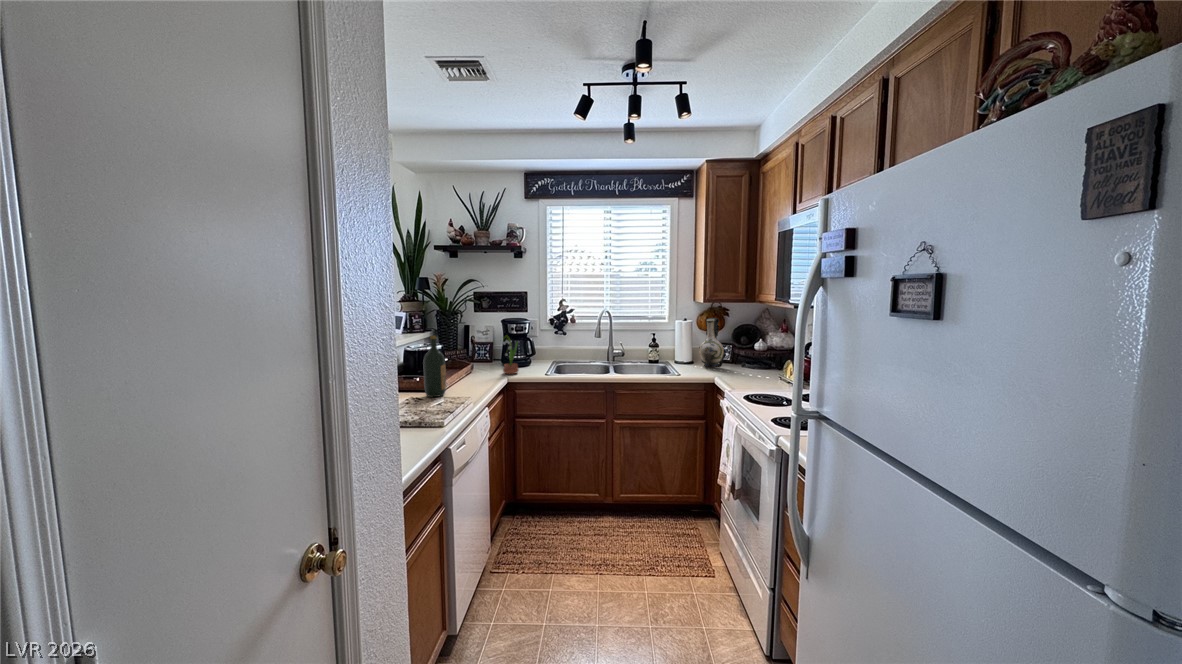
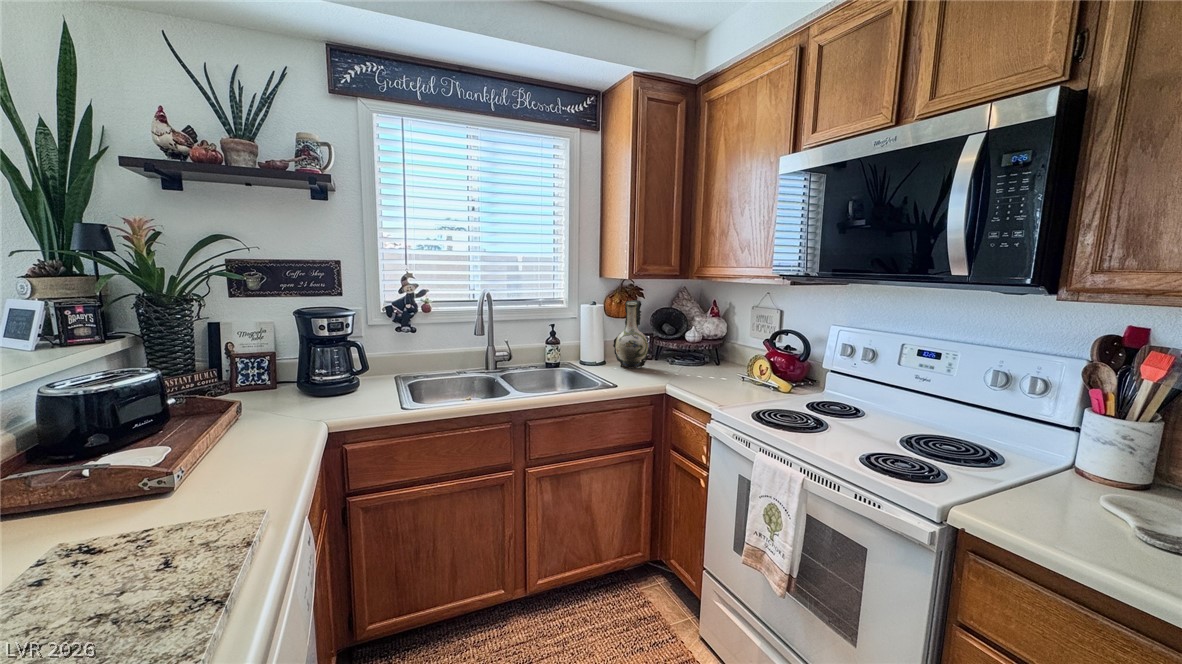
wine bottle: present [424,336,446,397] -> none [103,365,182,522]
potted flower: present [500,337,519,374] -> none [301,341,343,414]

